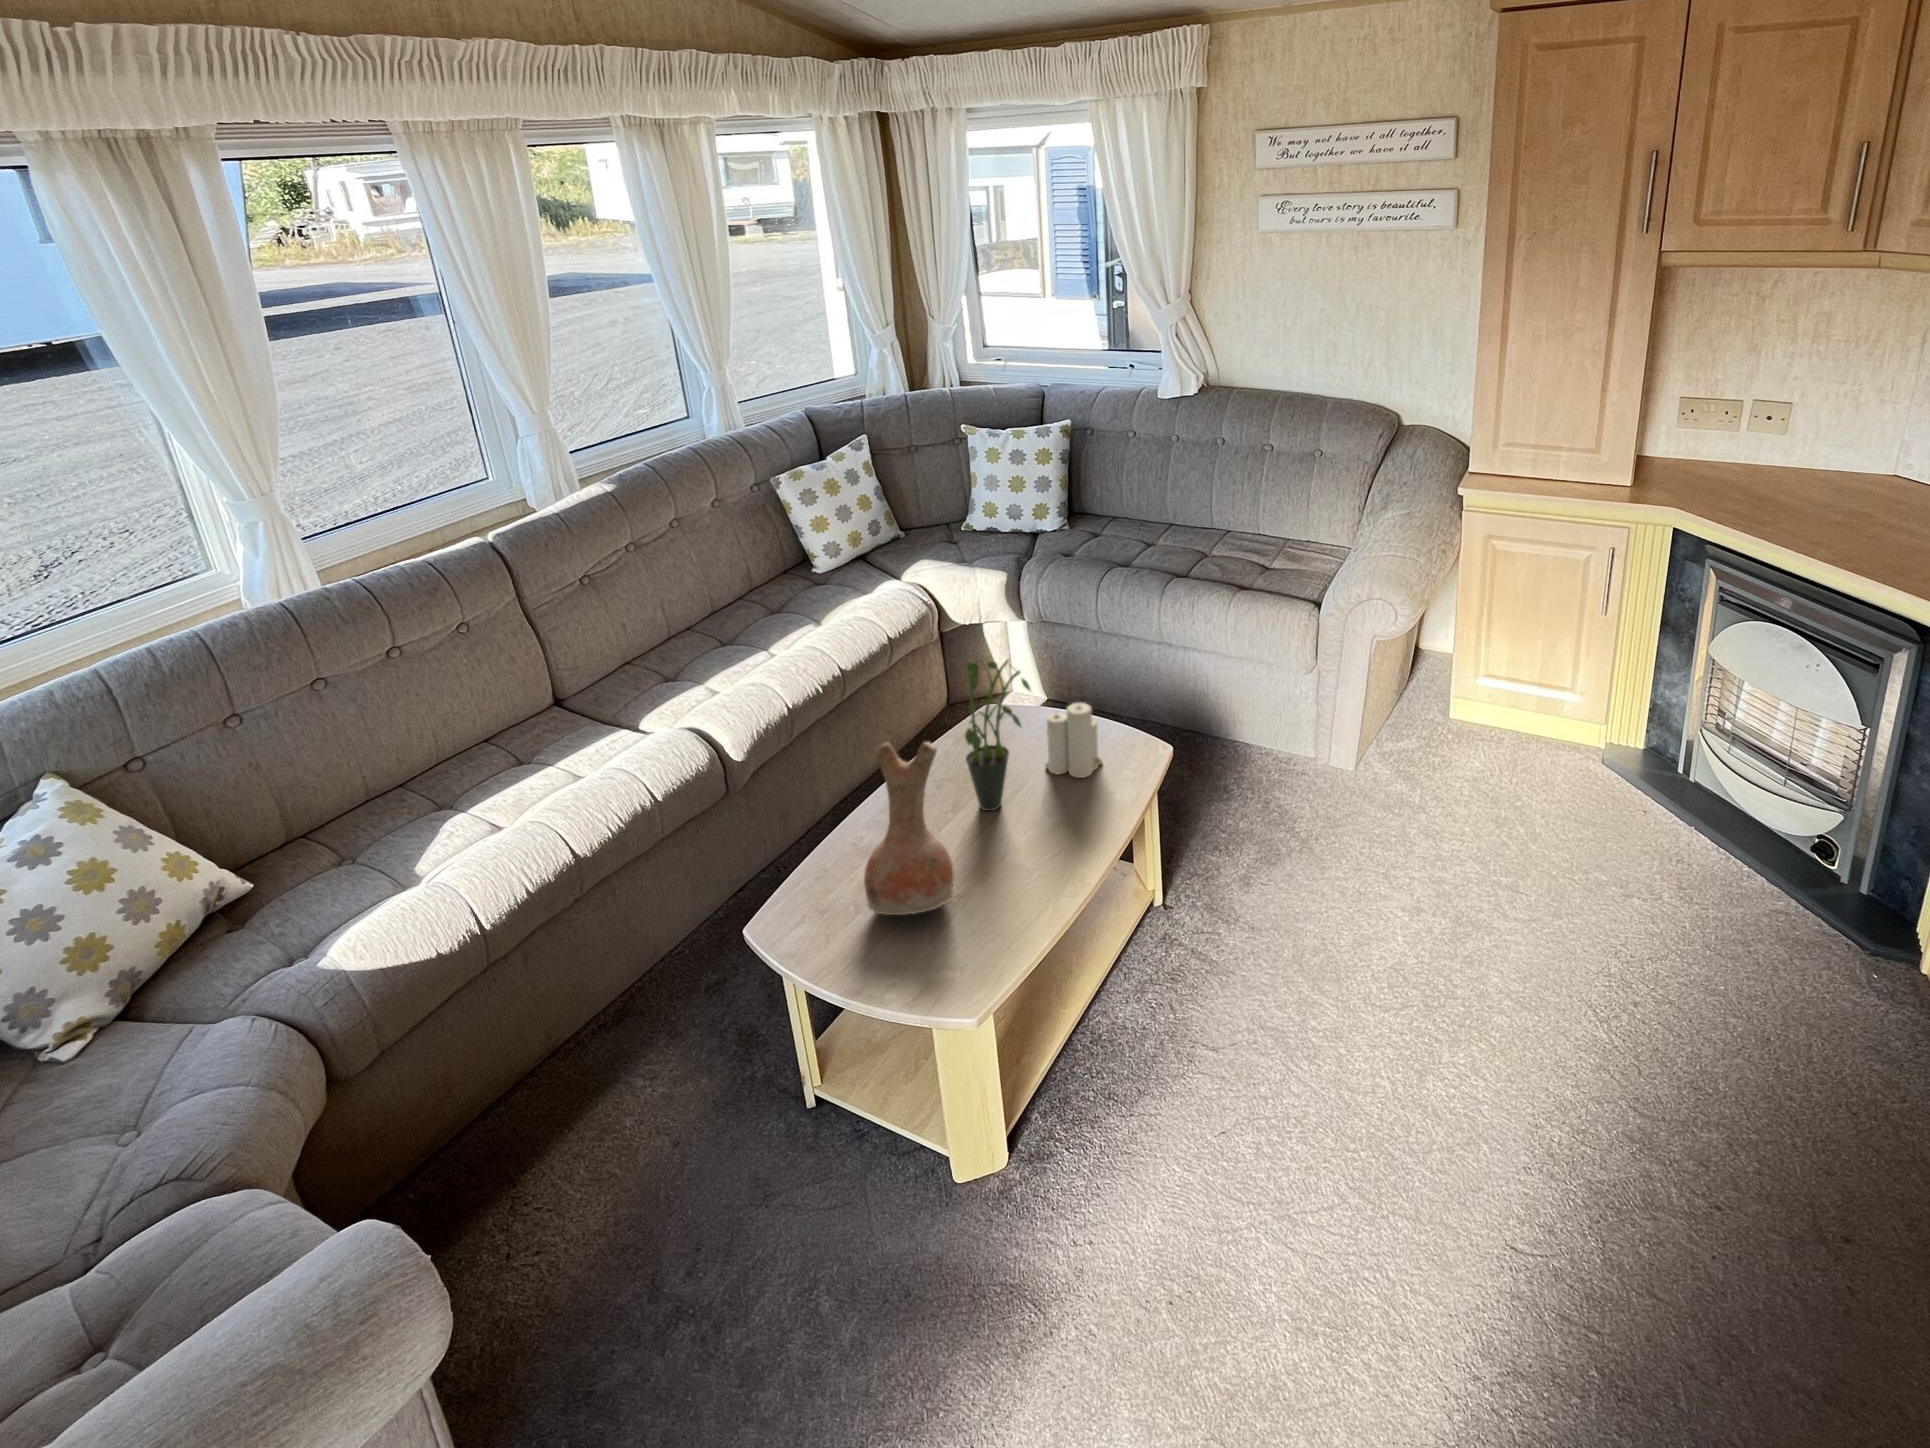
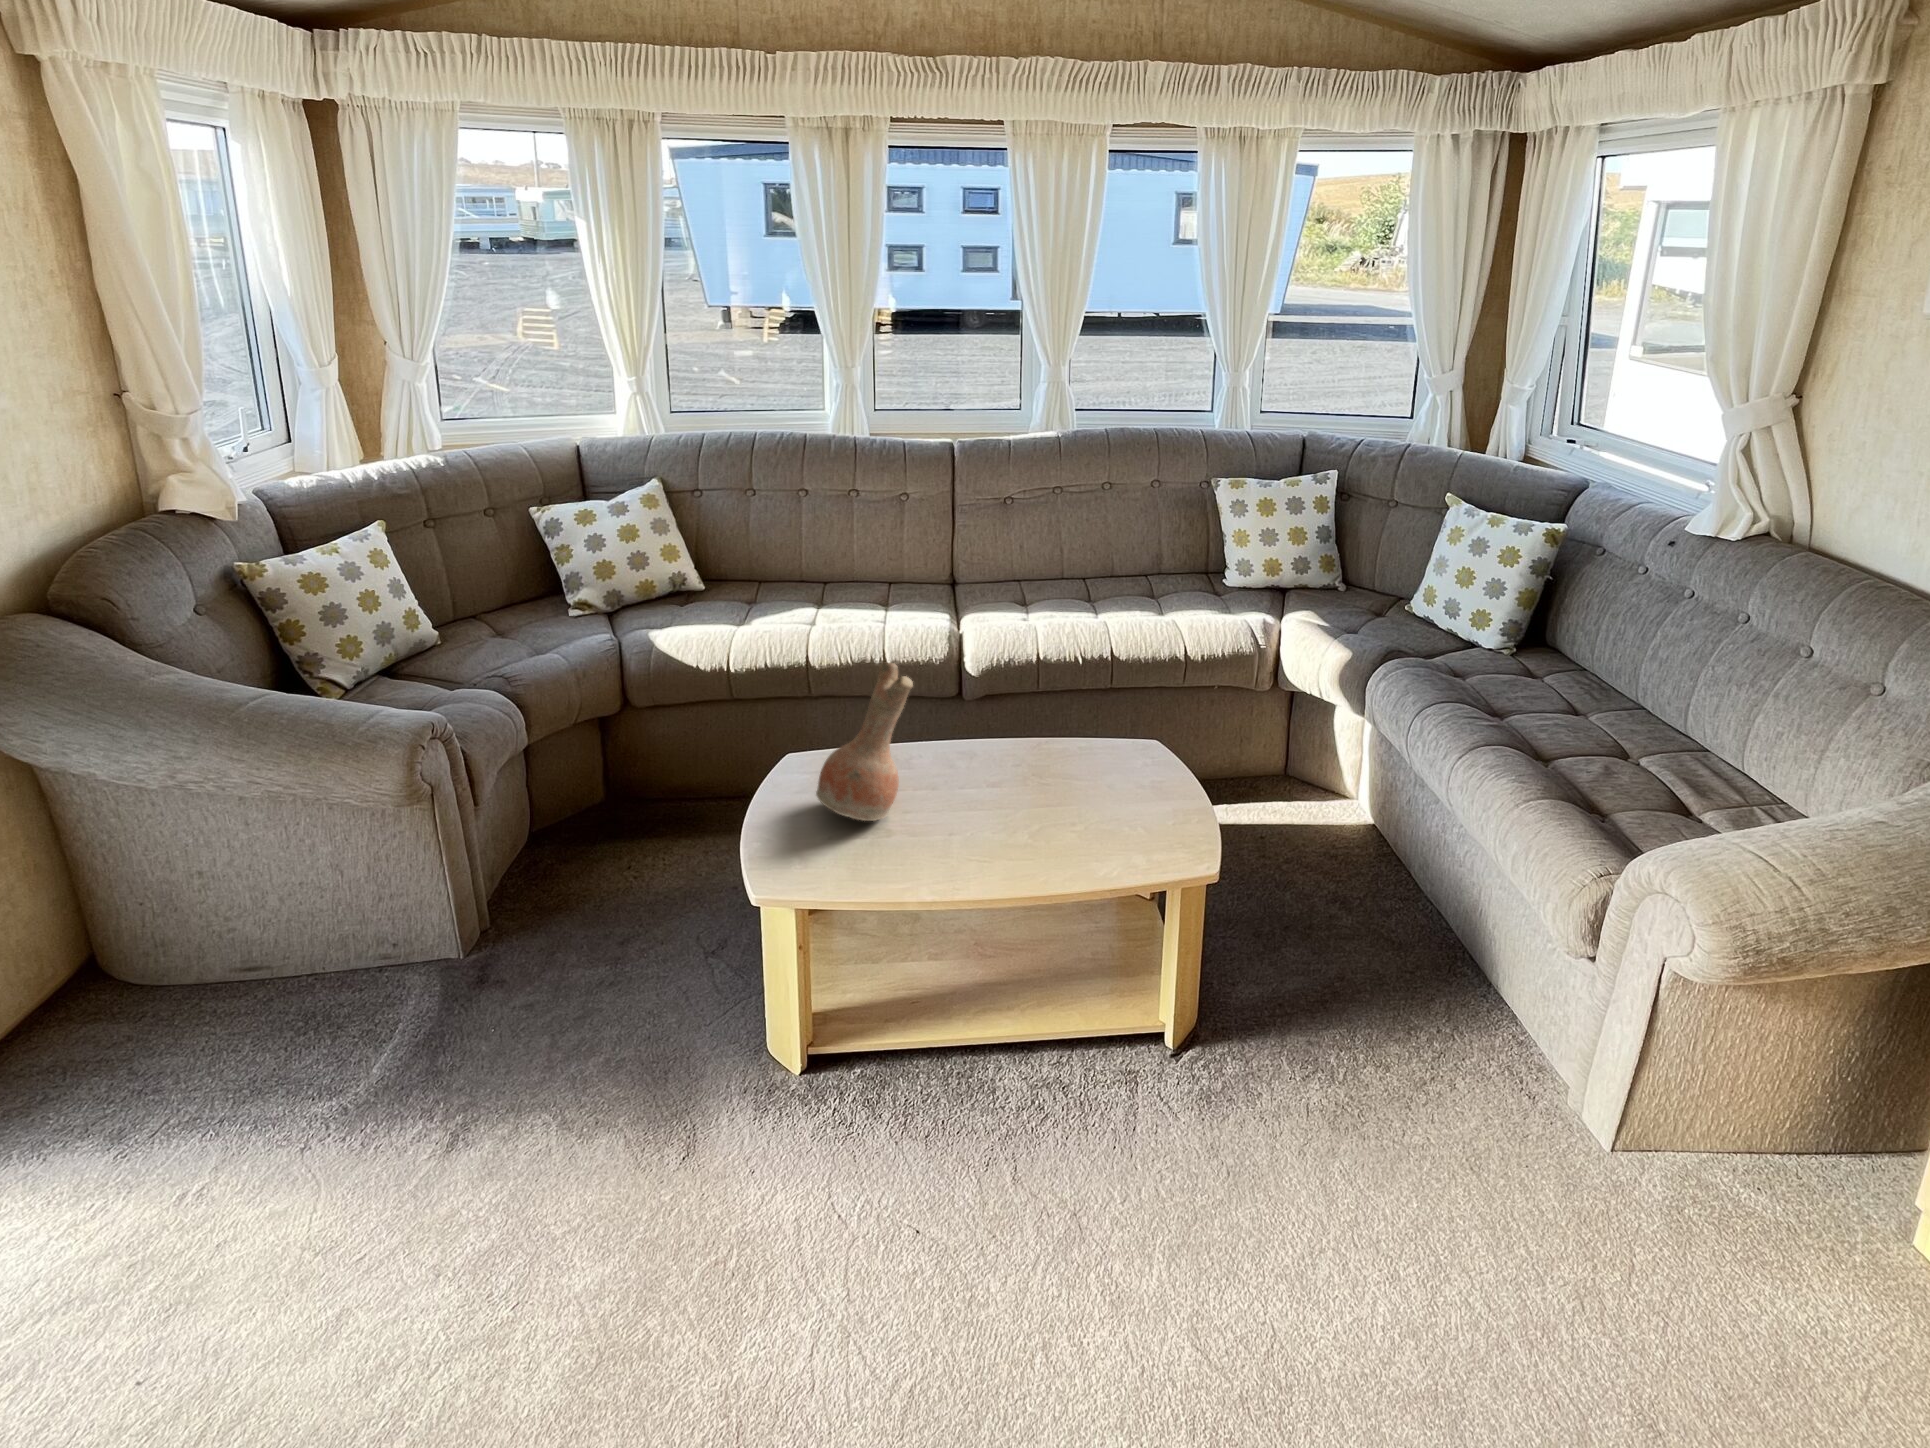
potted plant: present [965,657,1030,811] -> none [981,642,1063,806]
candle: present [1045,702,1102,778] -> none [1091,748,1149,838]

